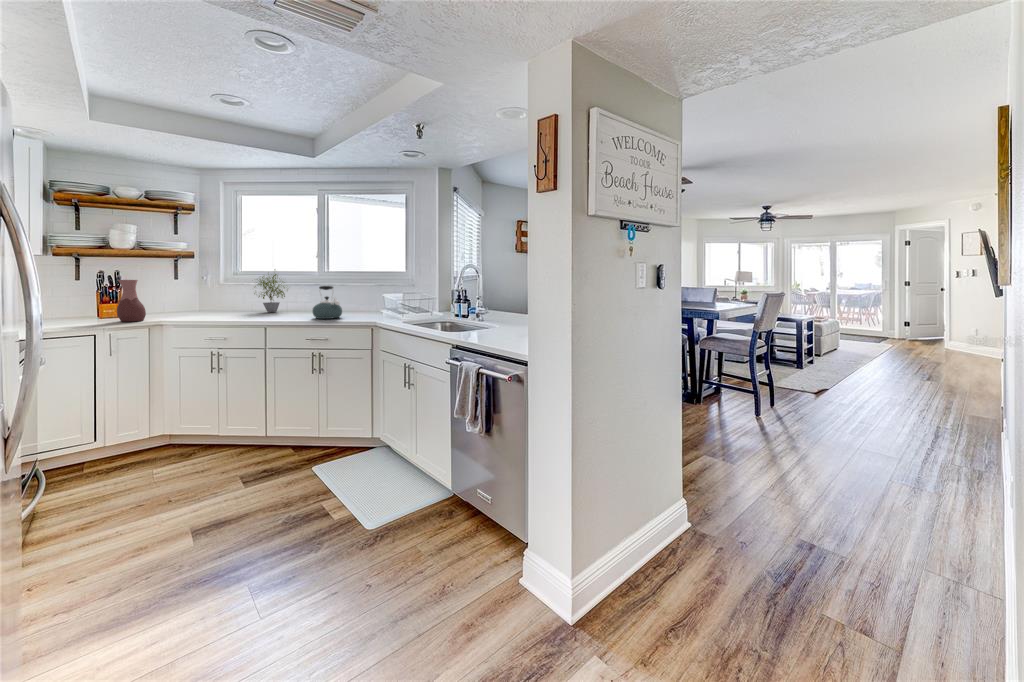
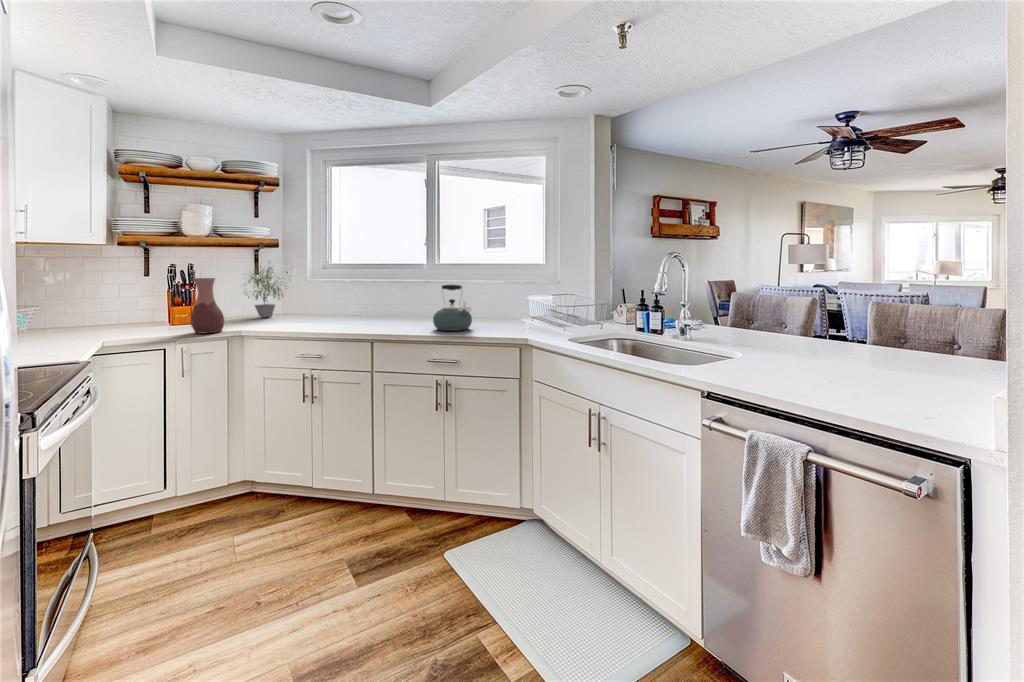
potted plant: present [258,274,285,312] -> present [248,267,283,317]

